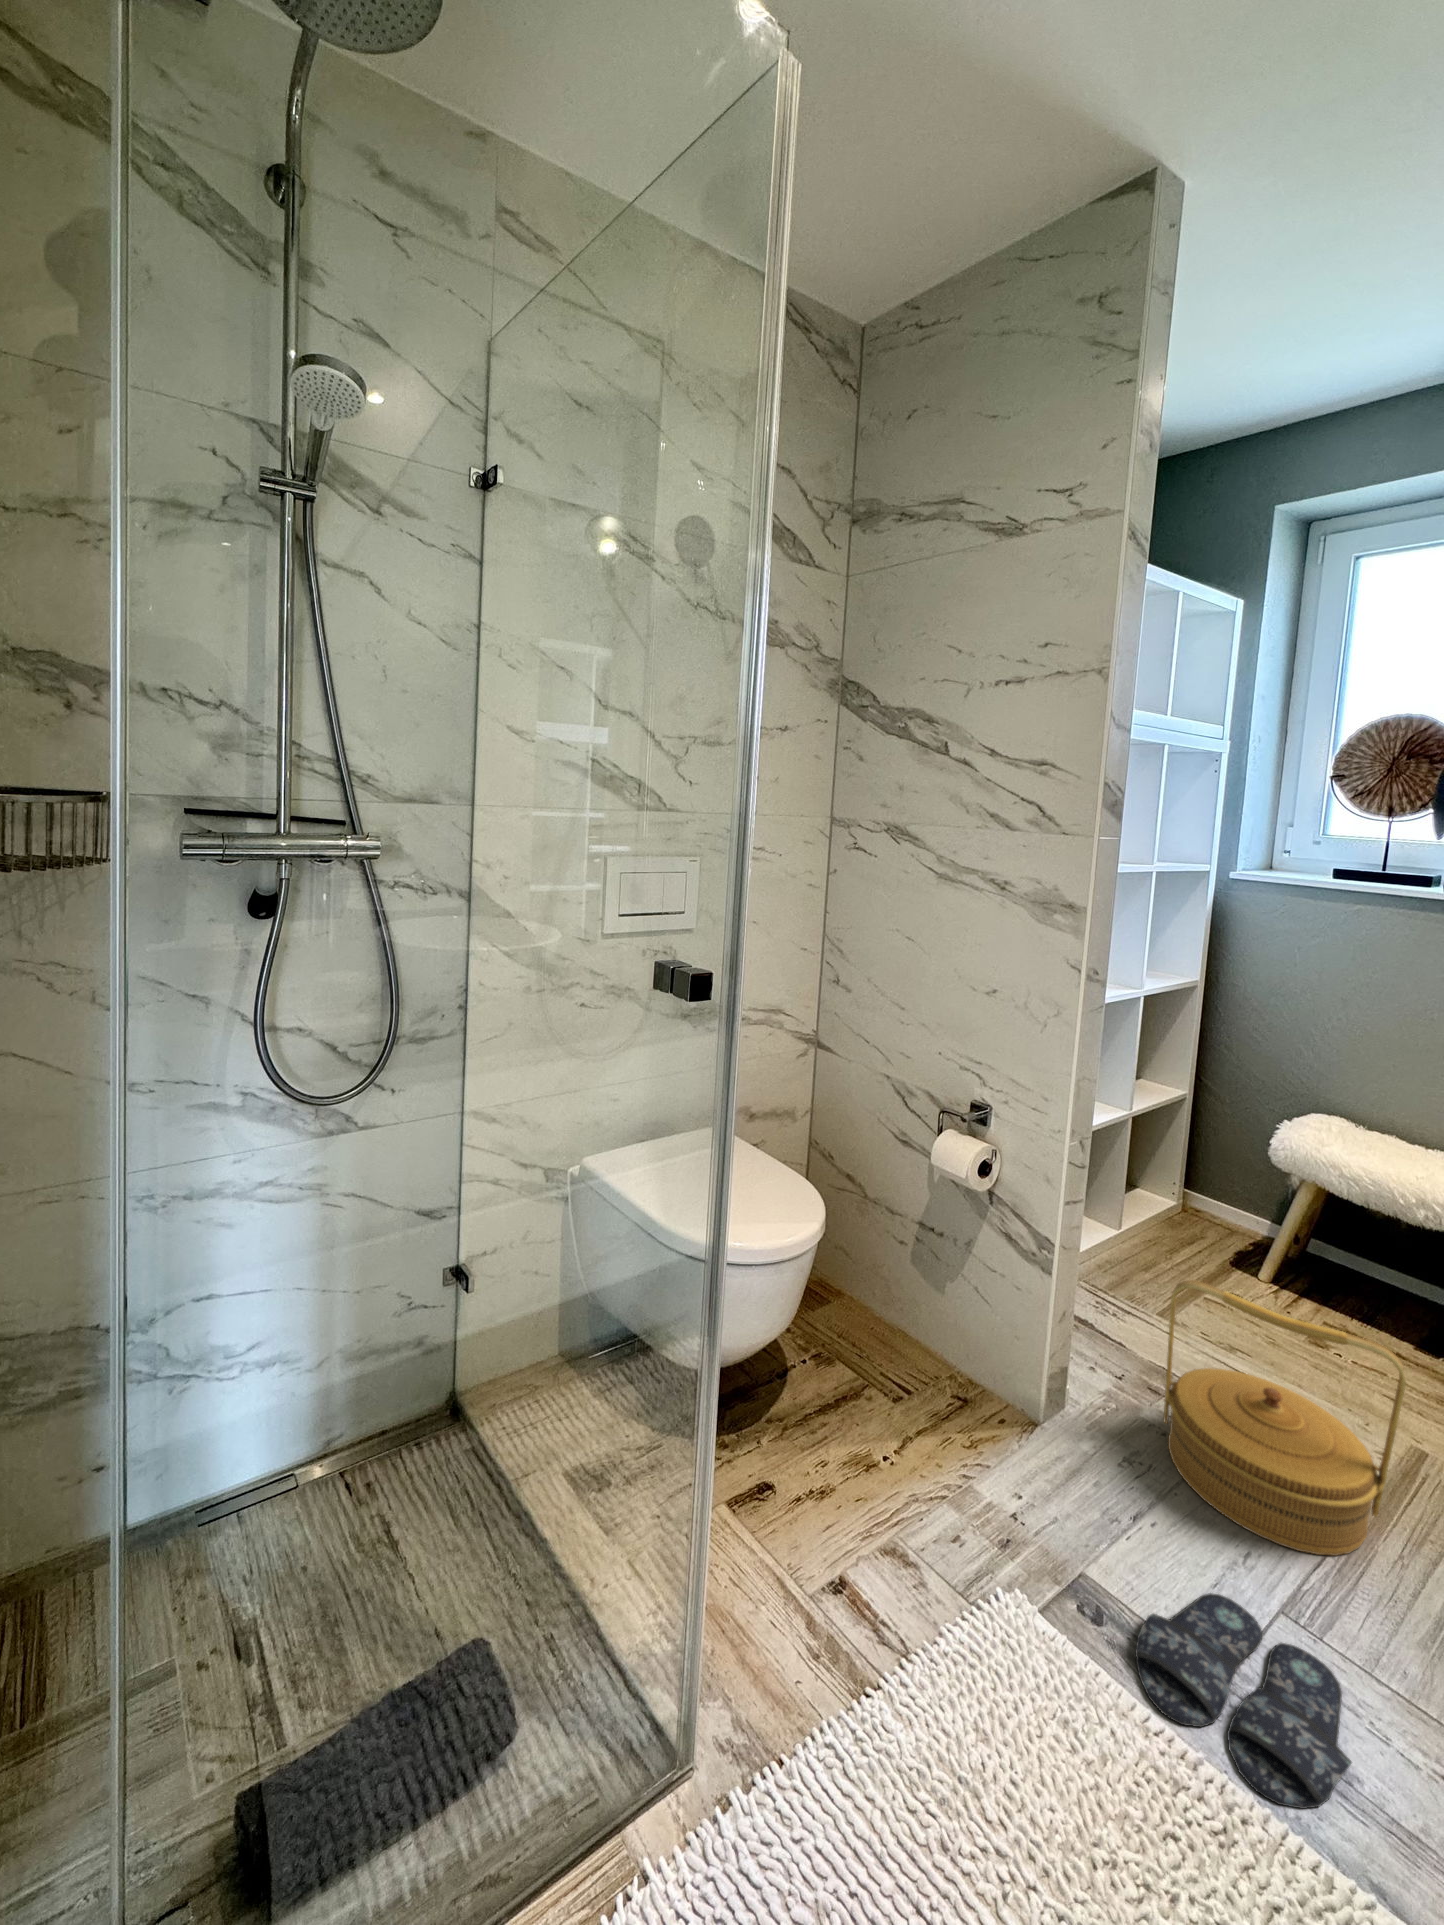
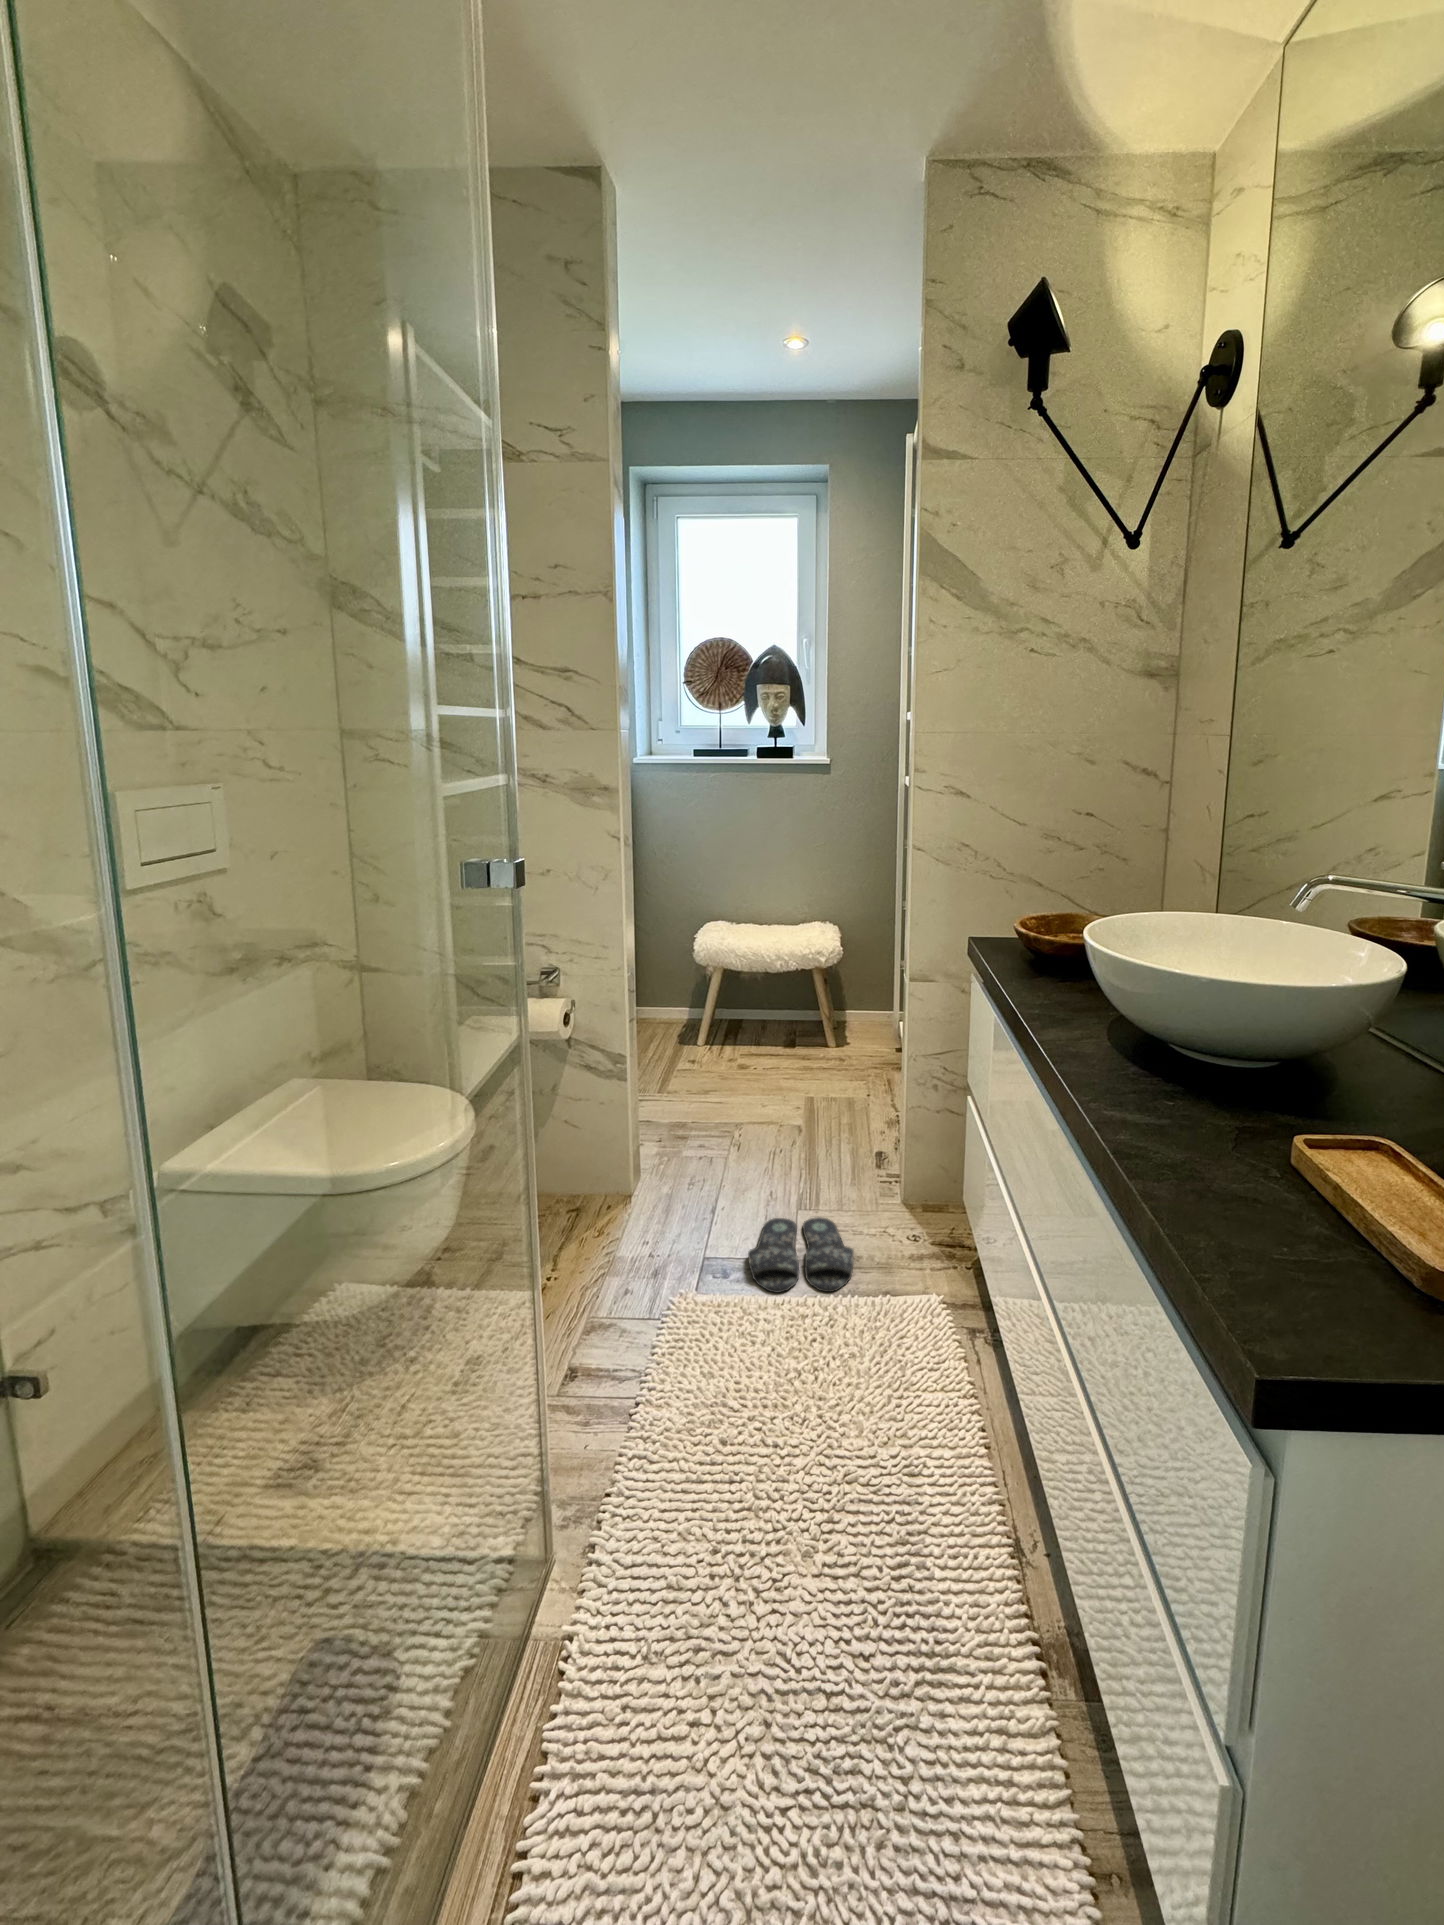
basket: present [1164,1280,1406,1556] -> none [695,1036,817,1182]

